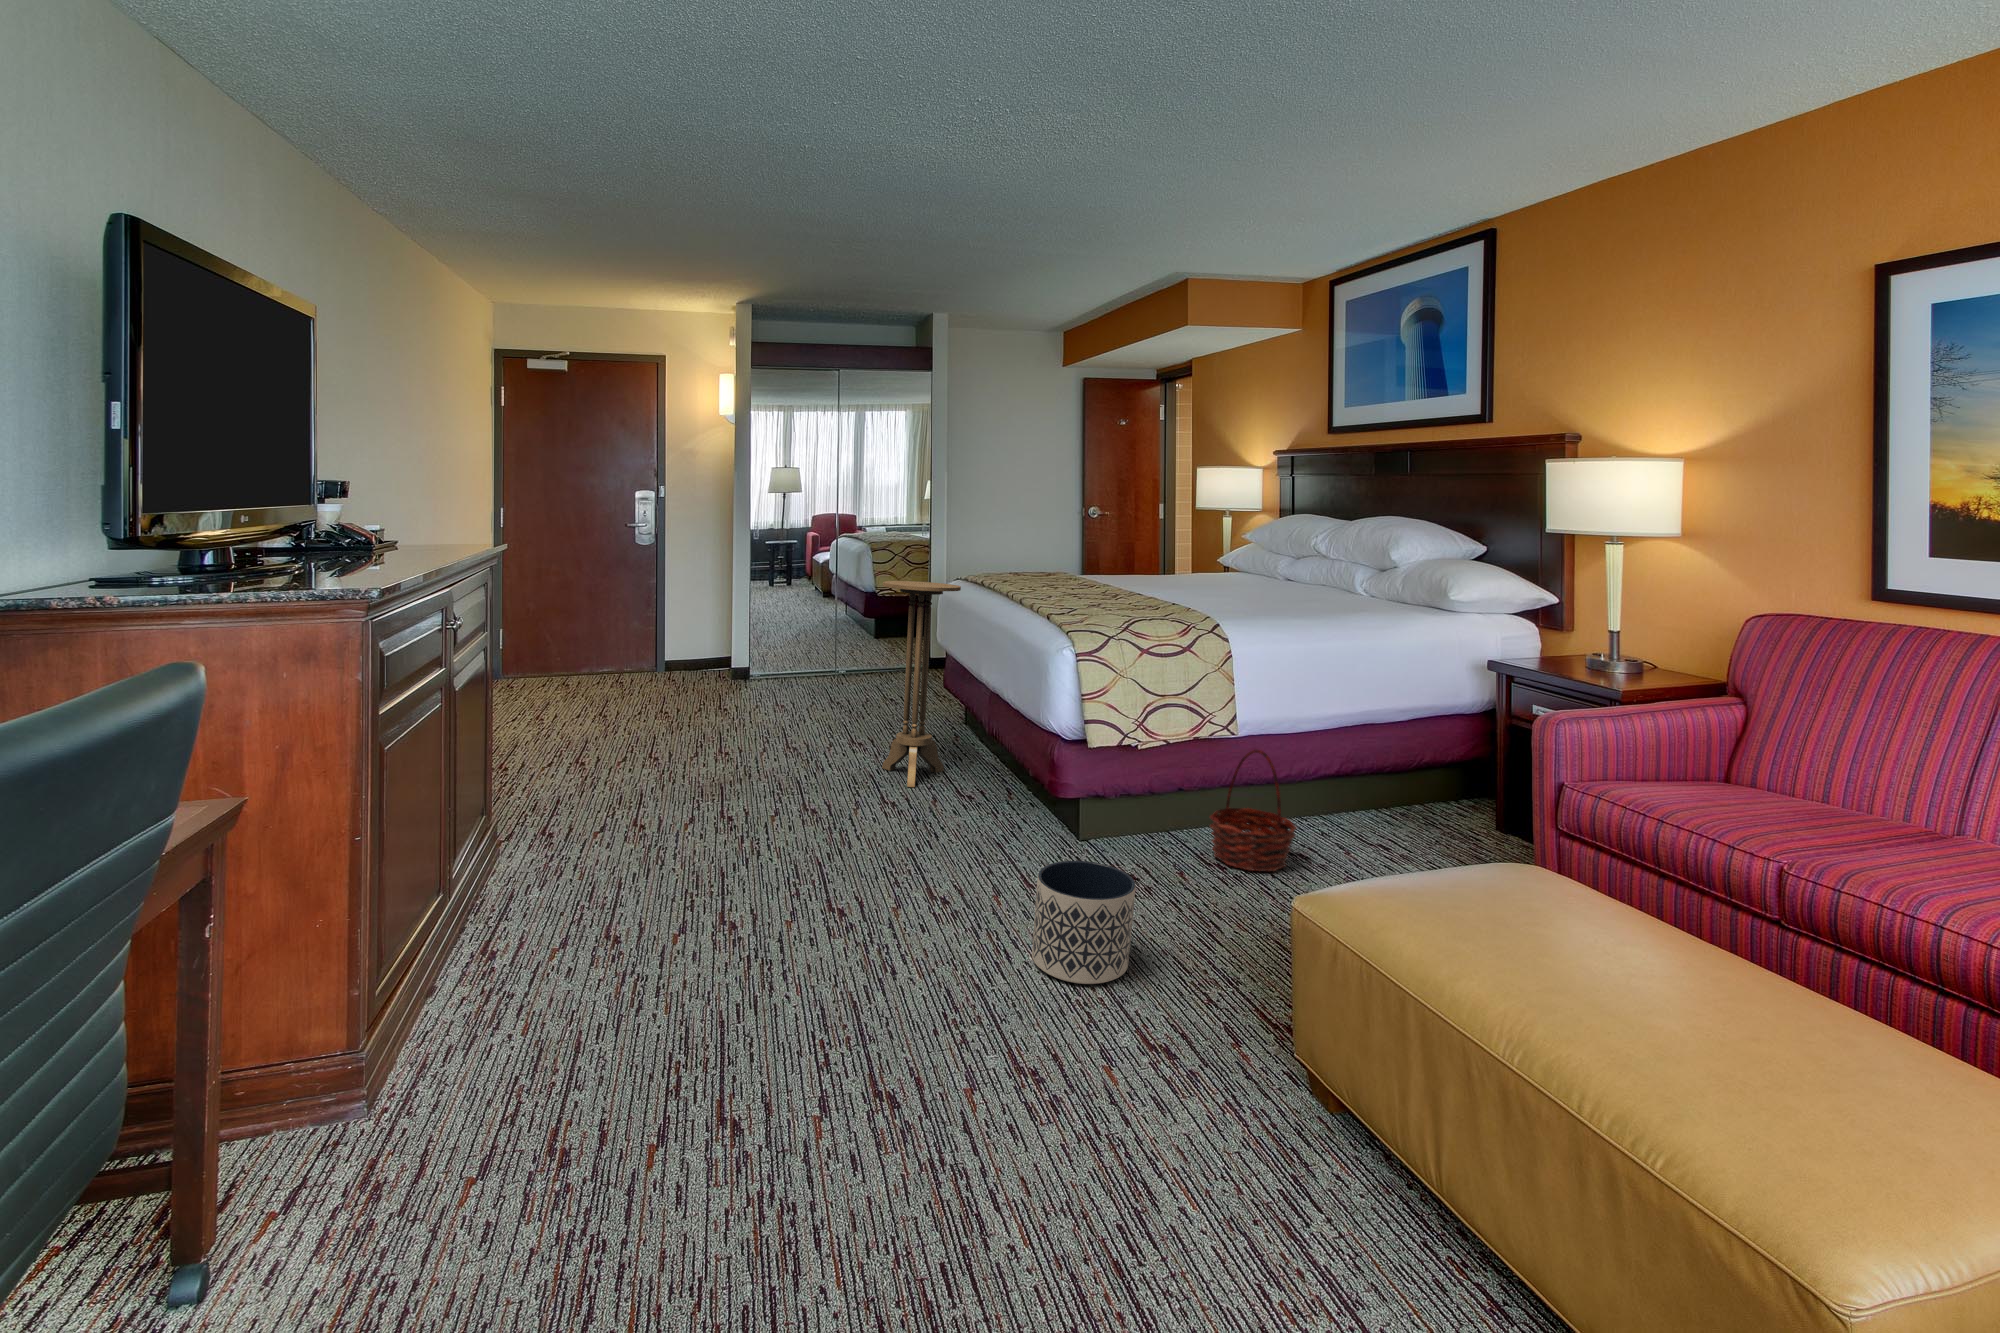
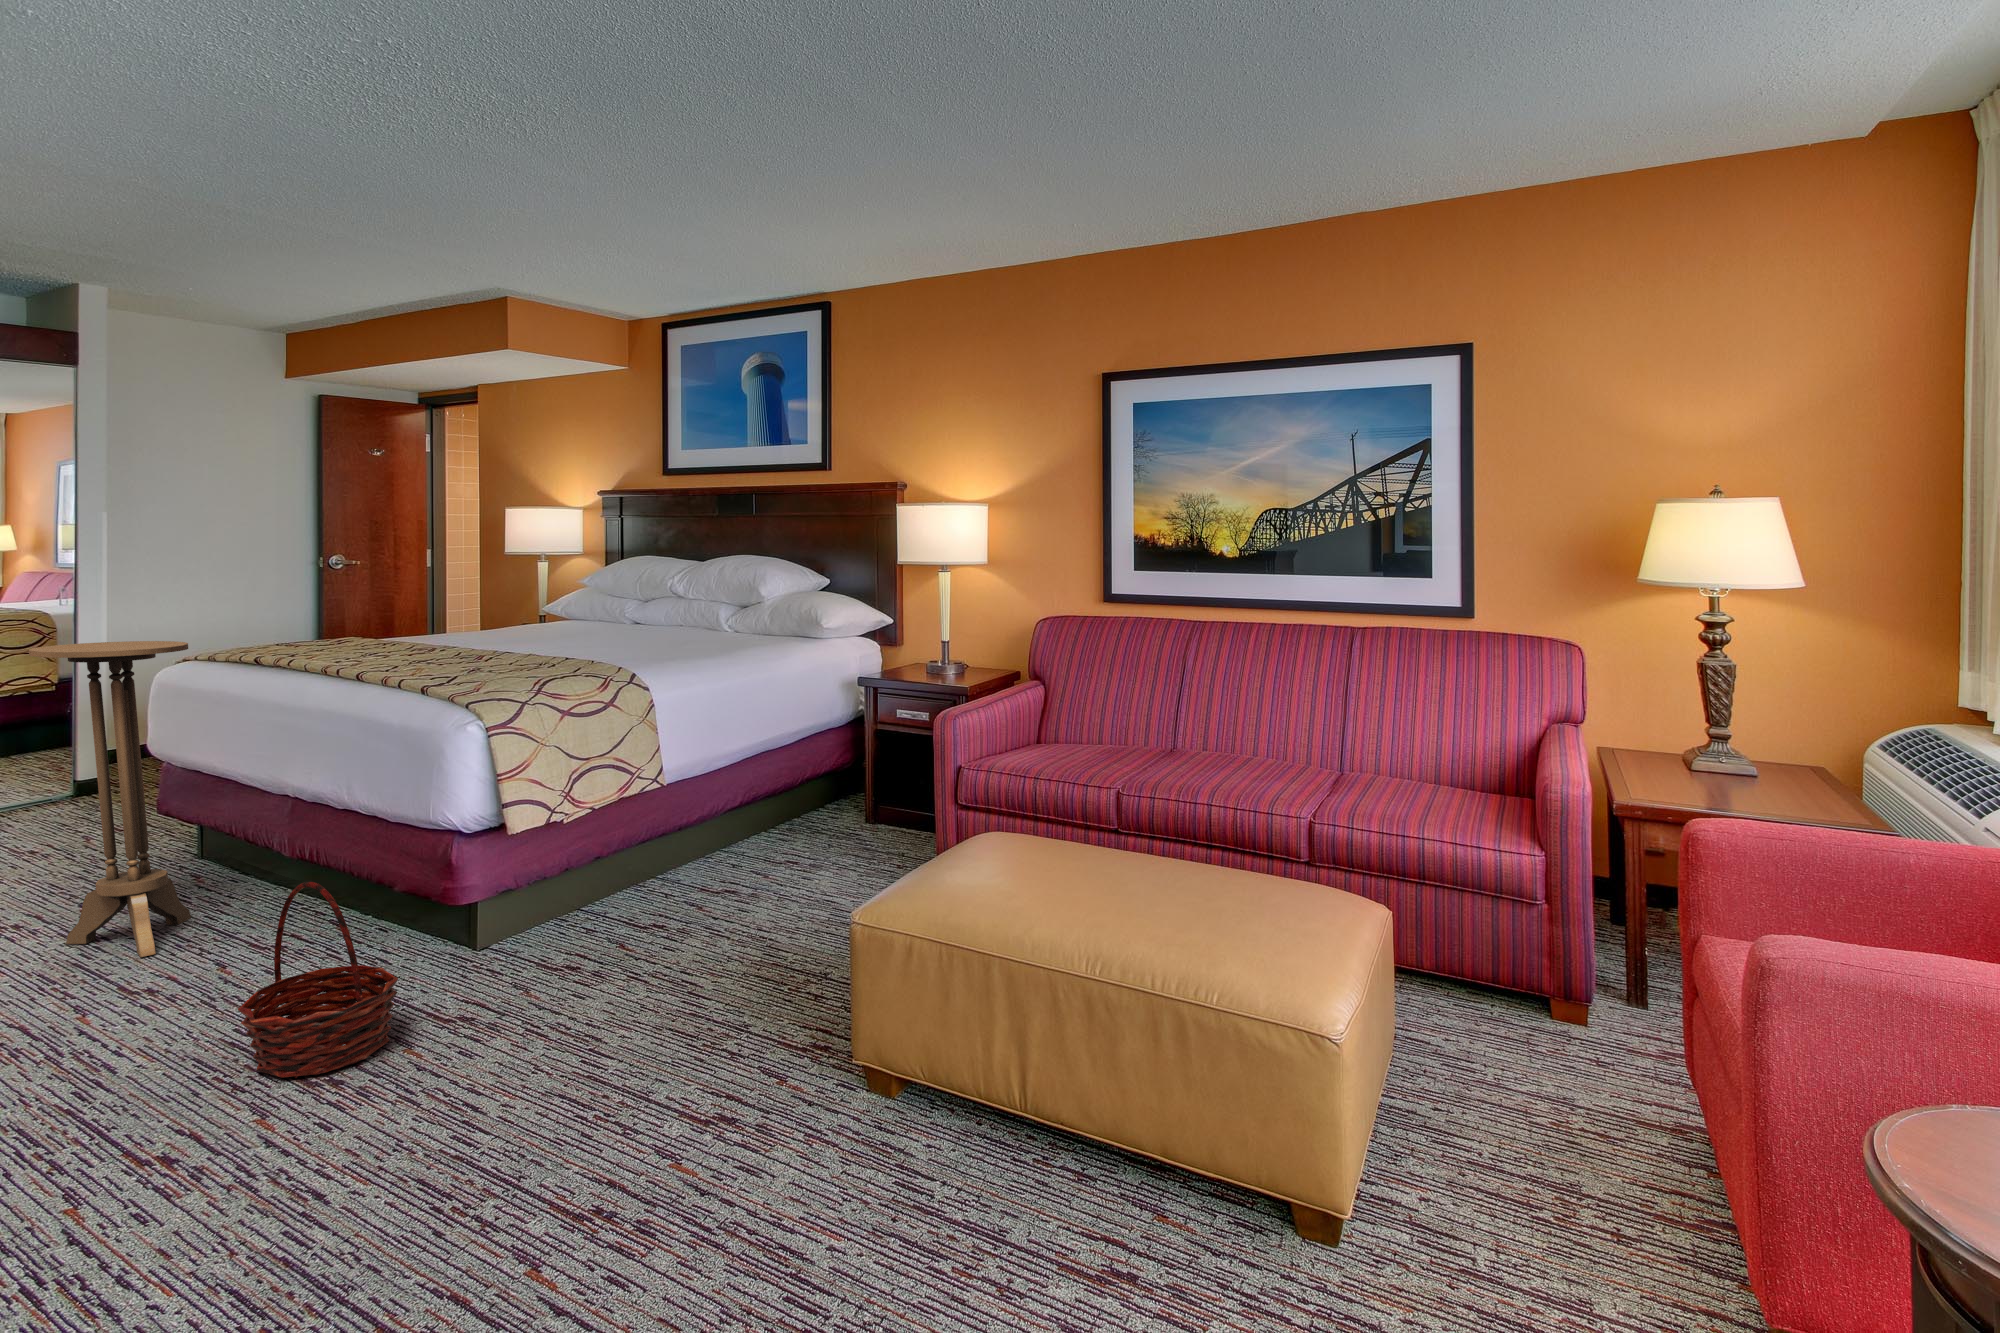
basket: present [1210,750,1297,872] -> present [238,882,398,1078]
planter: present [1032,861,1135,984] -> none [499,952,631,1105]

